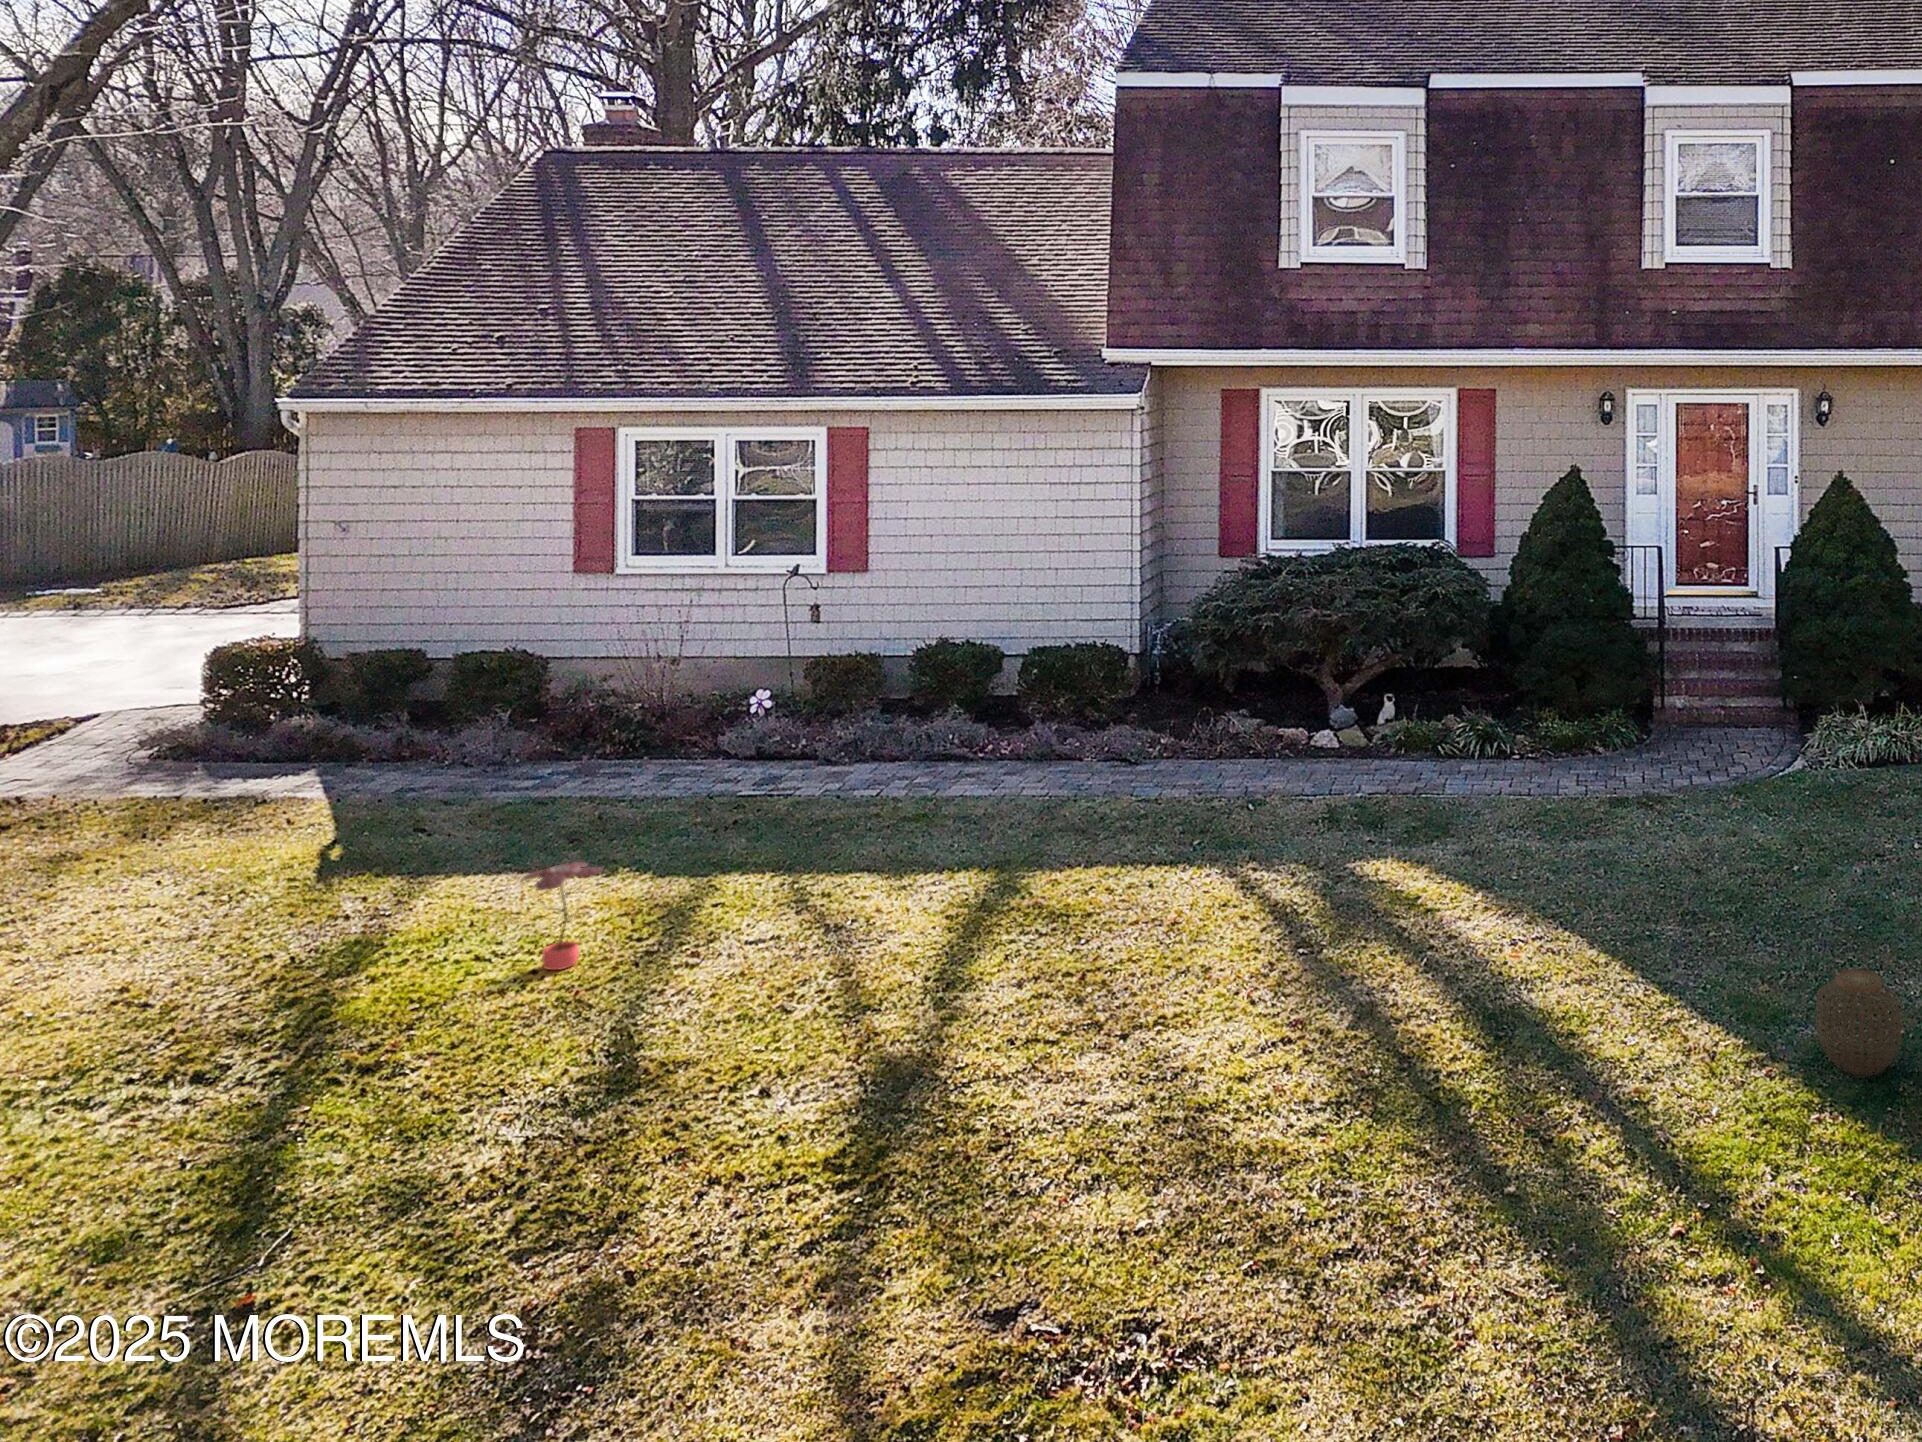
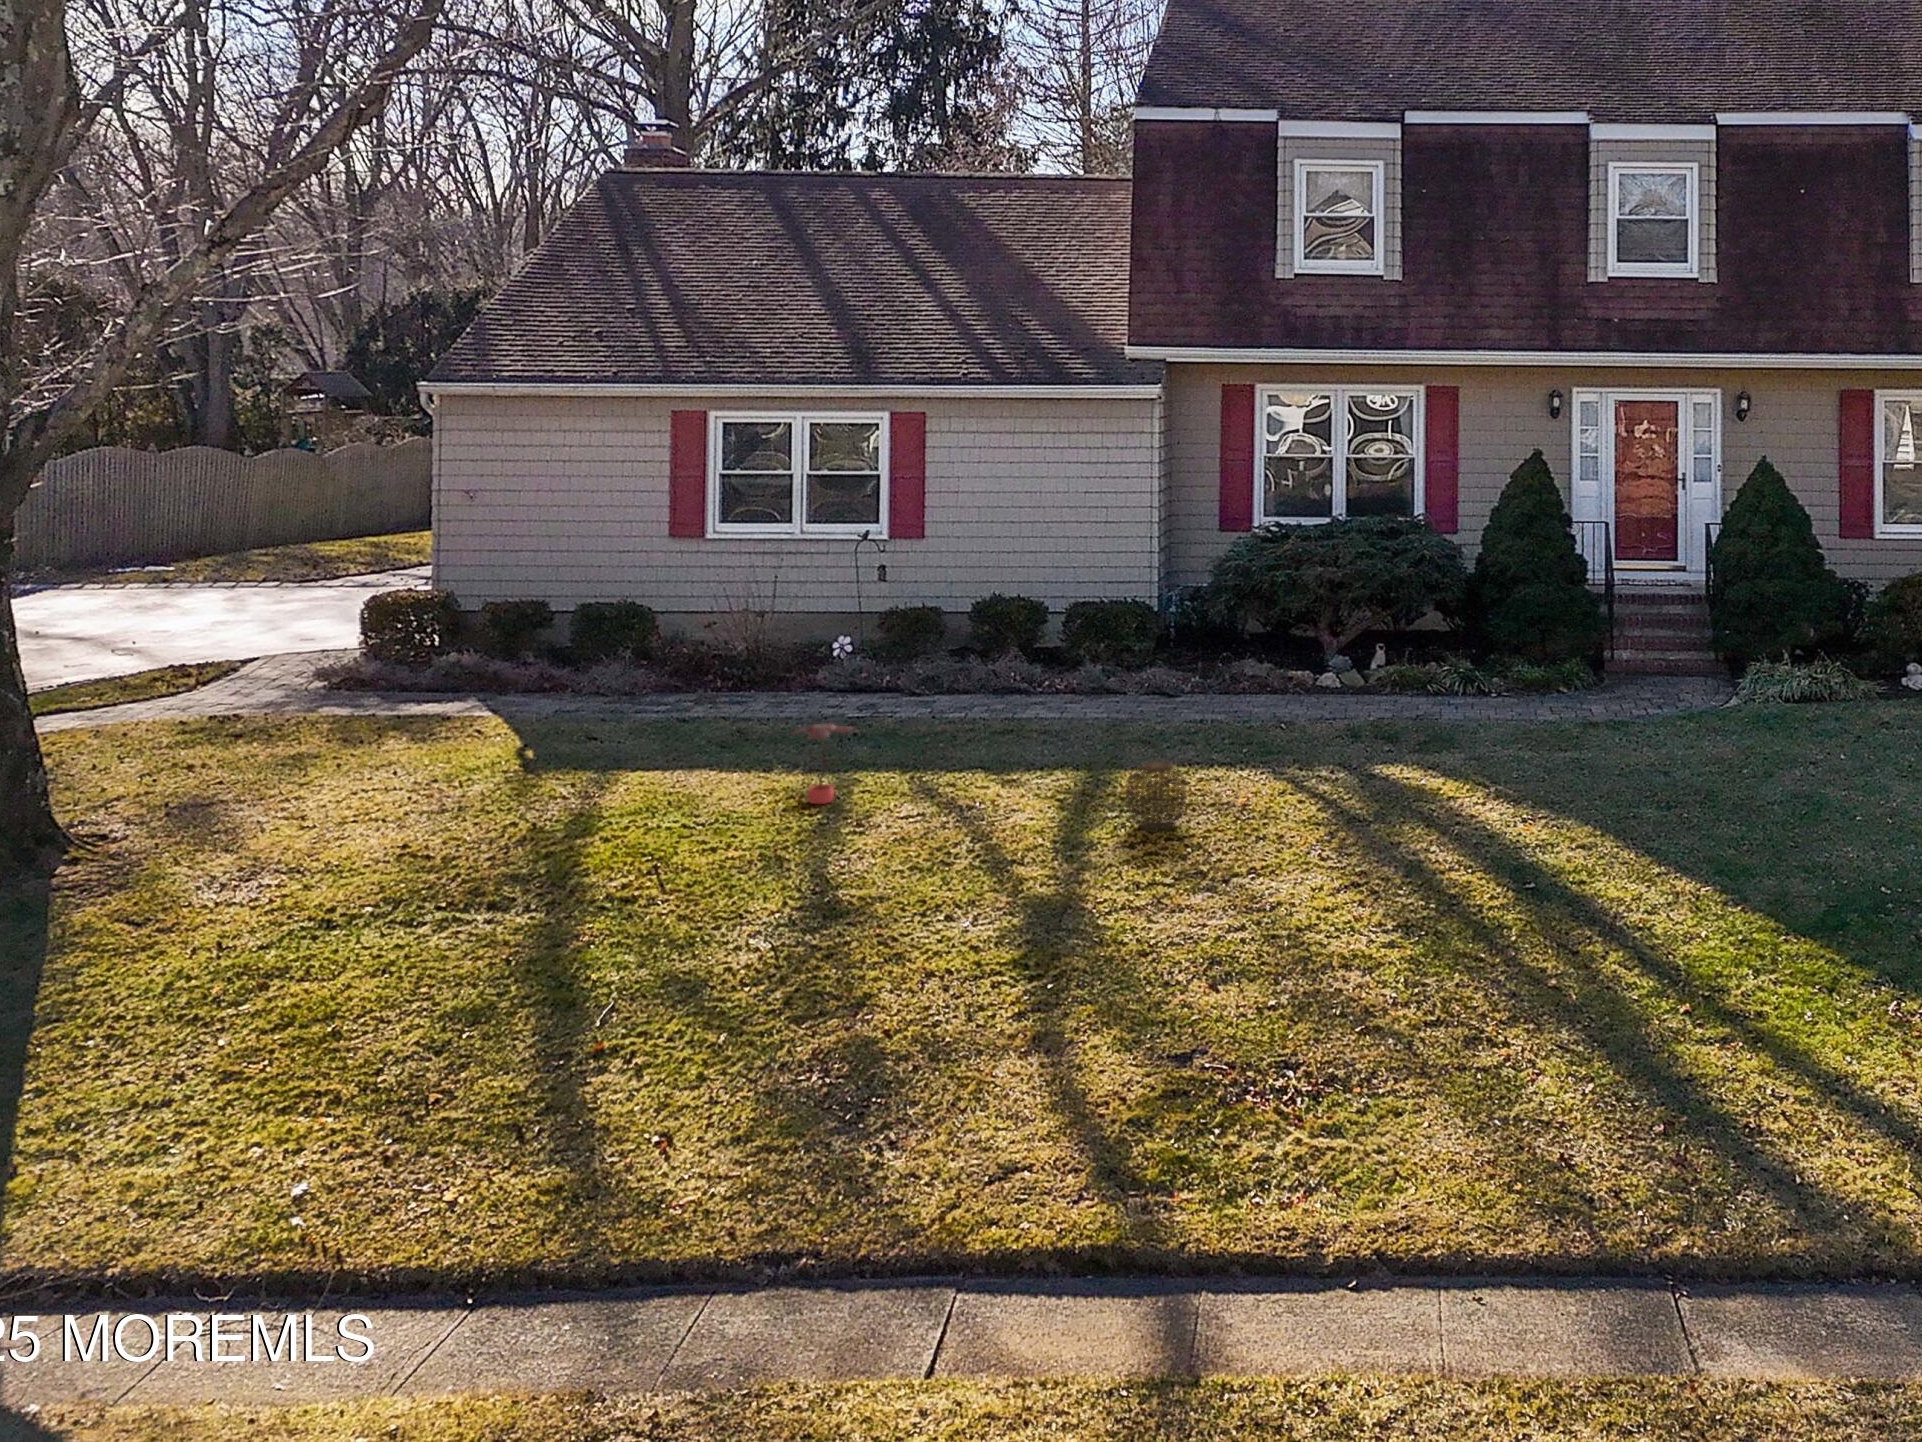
woven basket: present [1816,969,1903,1075] -> present [1127,760,1186,830]

